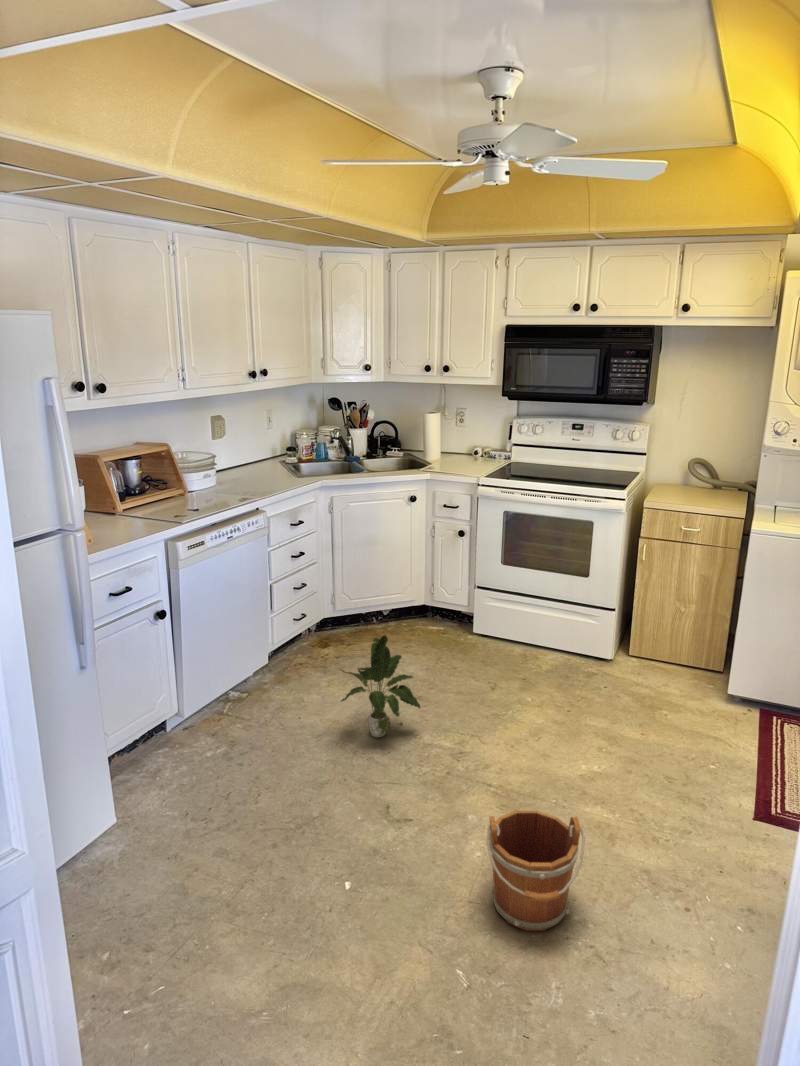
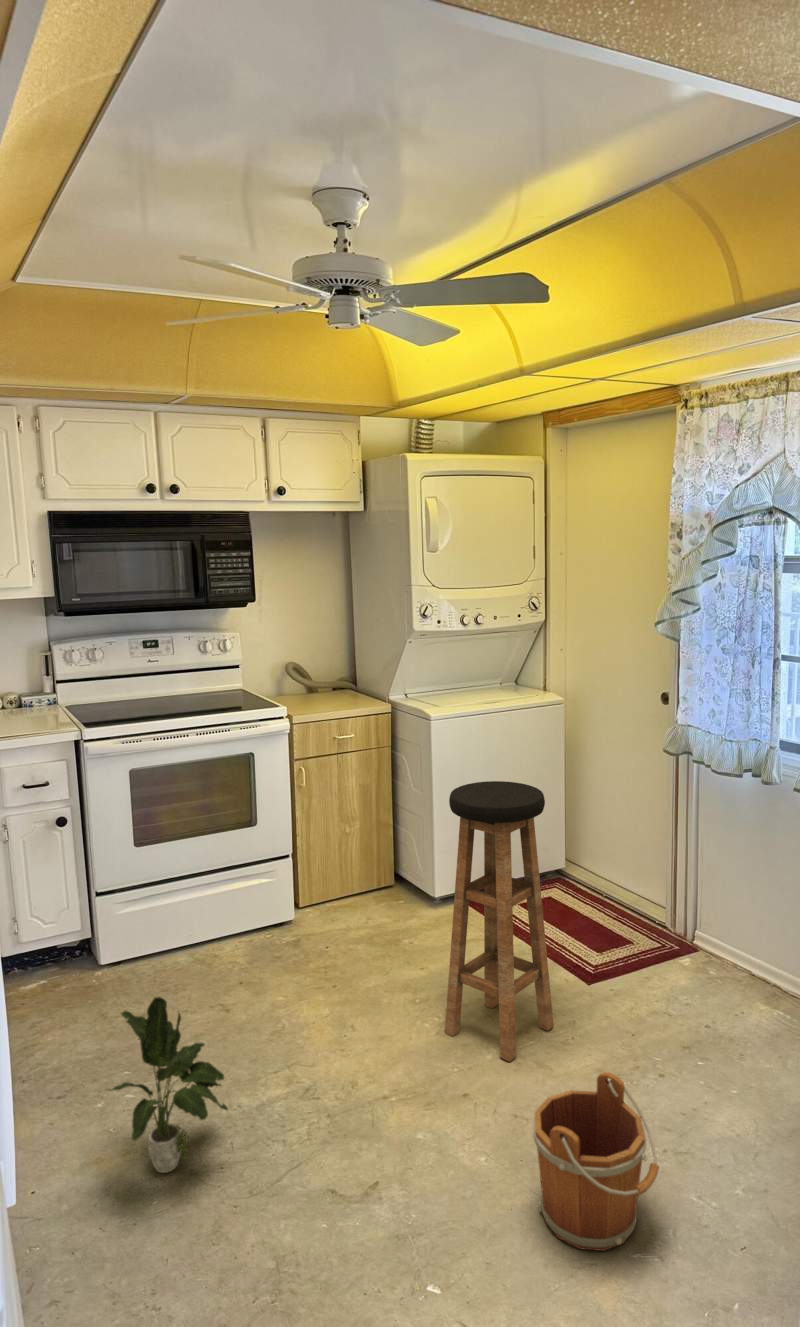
bar stool: none [608,579,715,812] -> present [445,781,554,1062]

